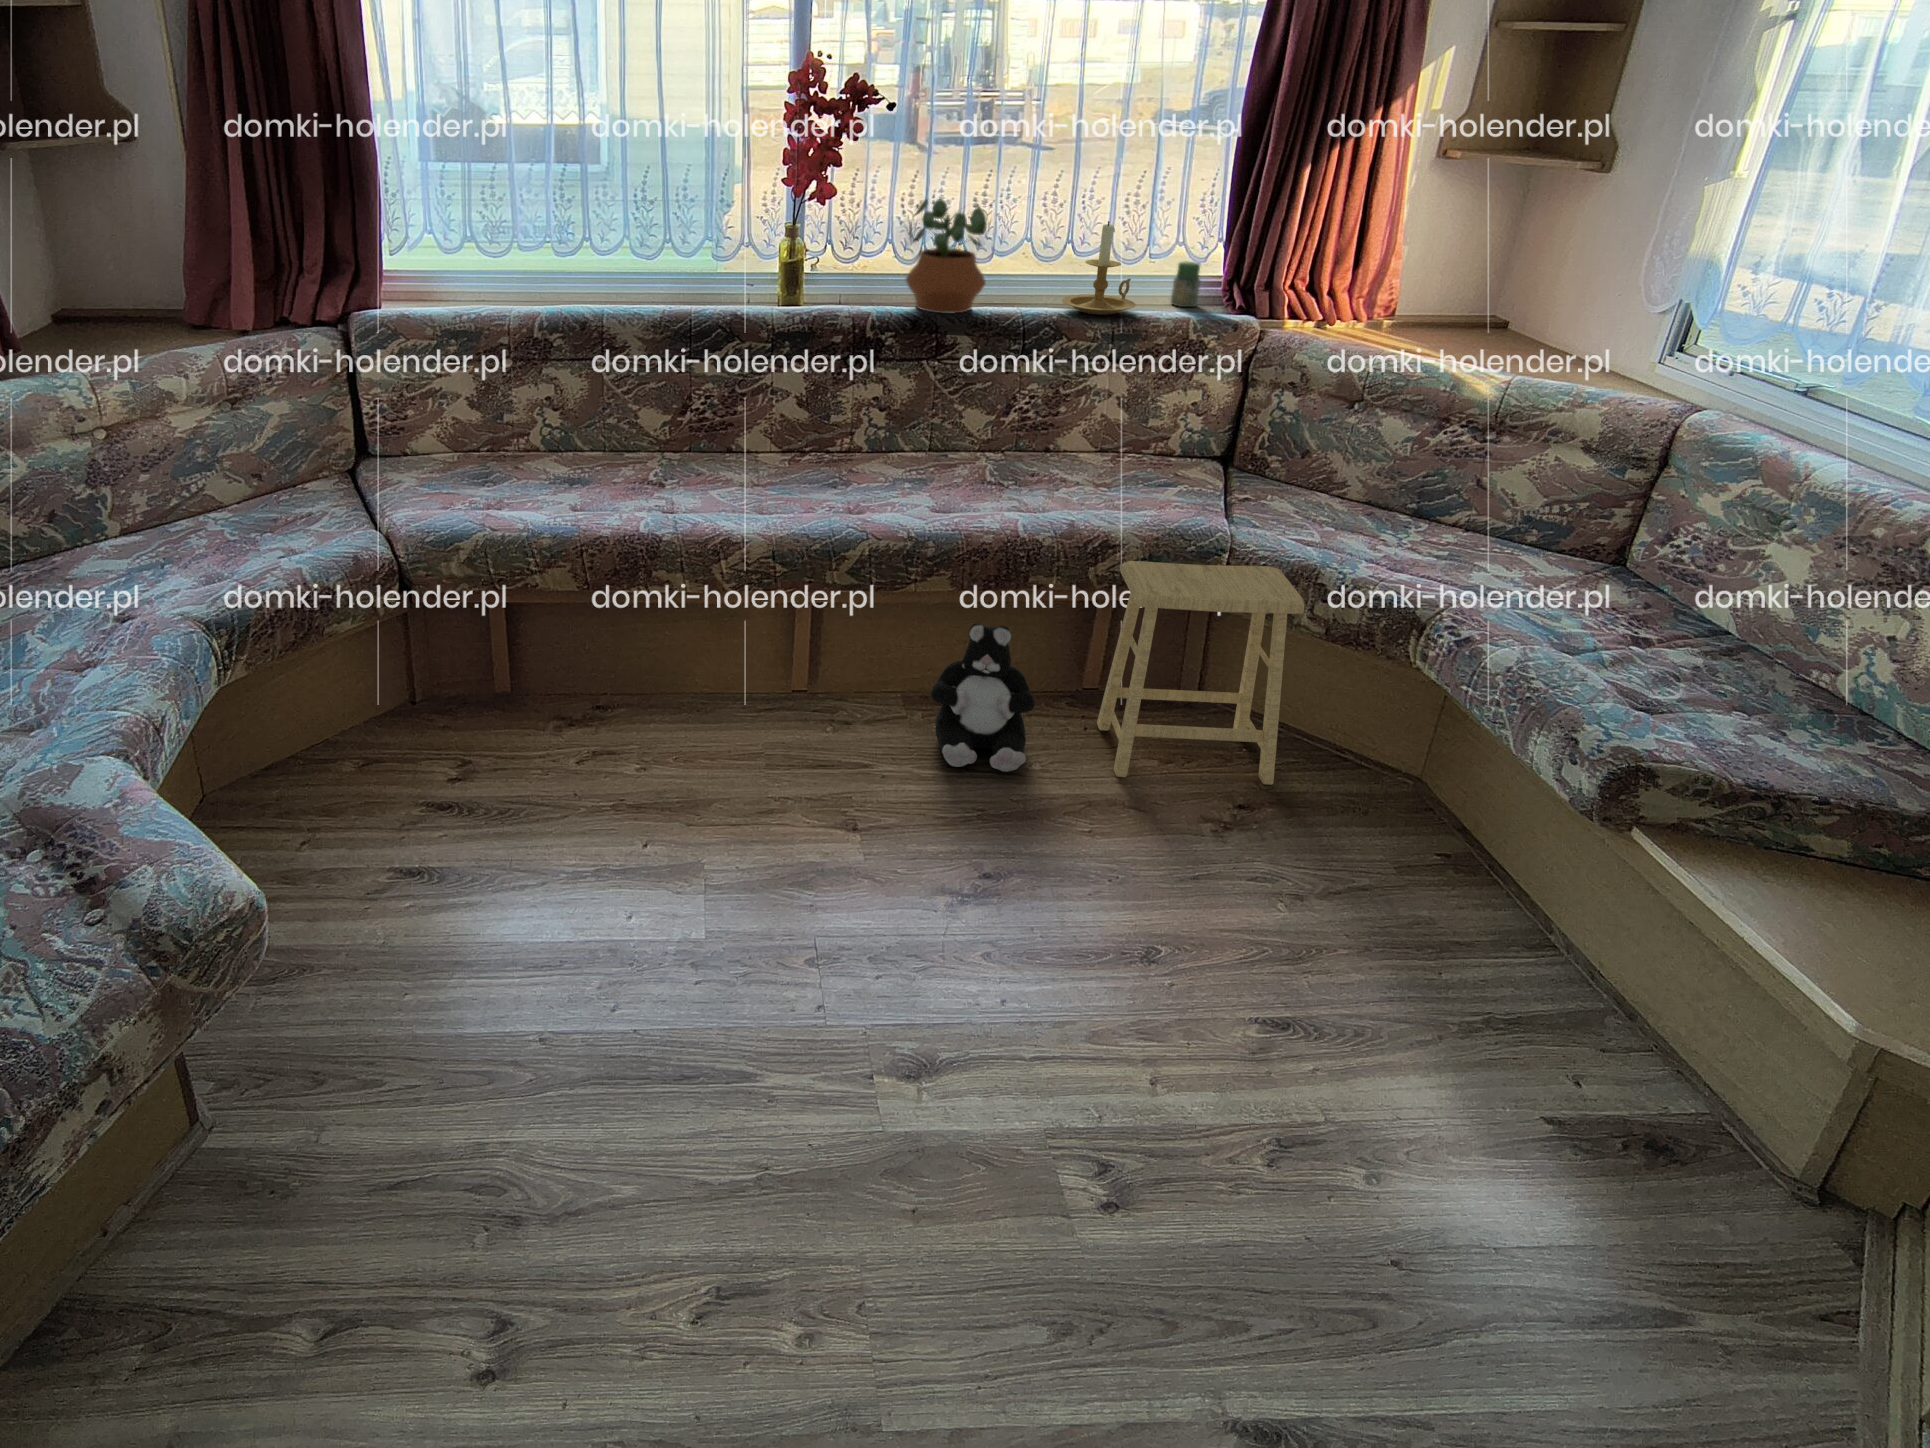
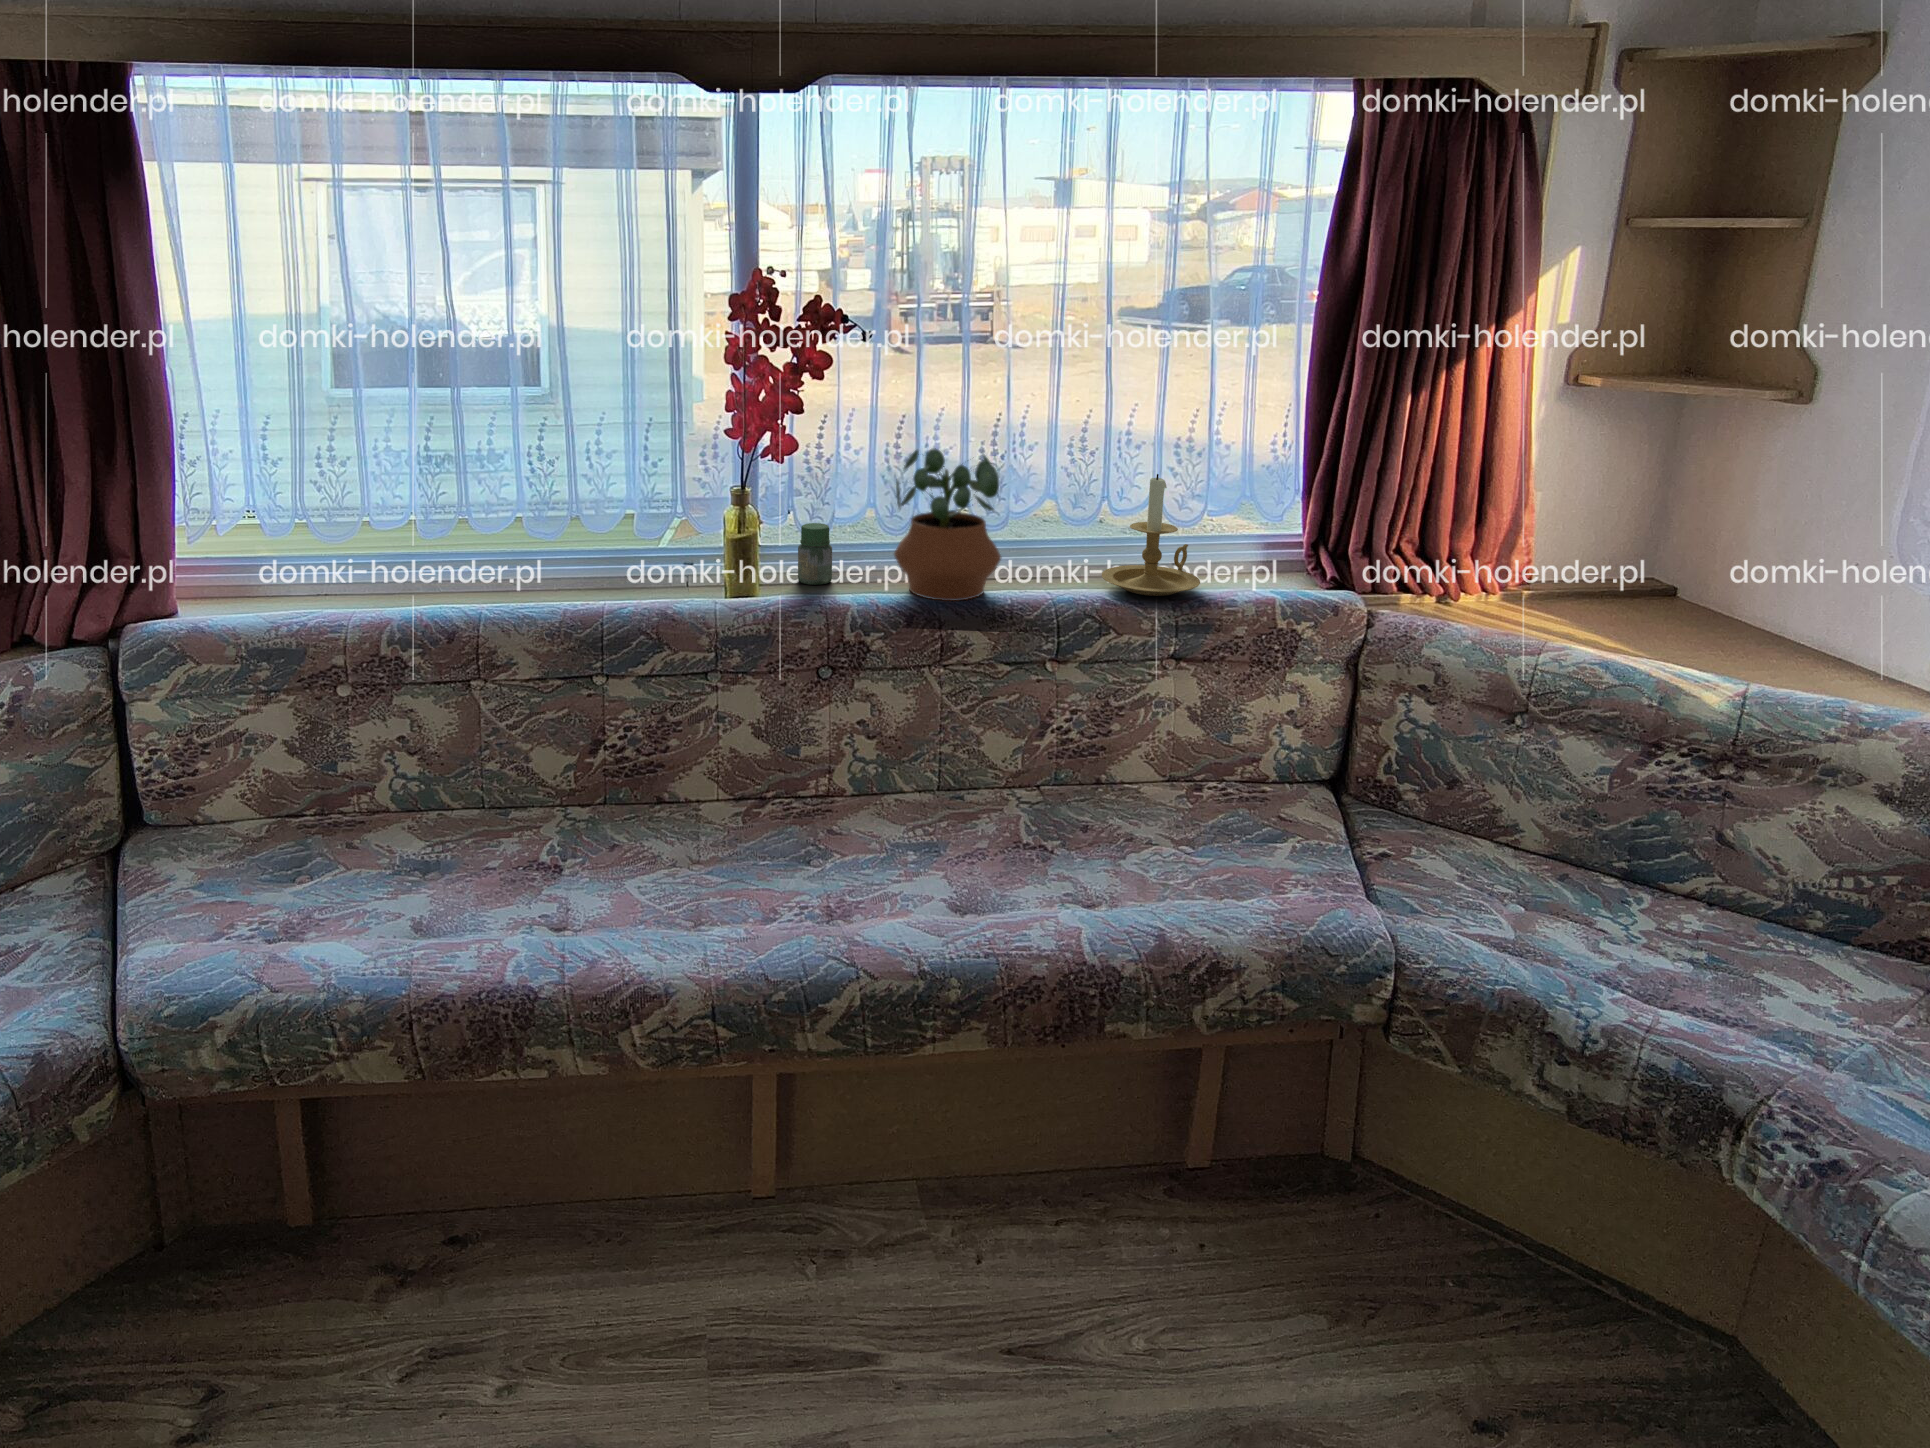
jar: present [1171,261,1201,307] -> present [798,523,832,585]
footstool: present [1097,561,1304,785] -> none [1217,992,1540,1357]
plush toy: present [931,623,1035,772] -> none [967,1096,1128,1358]

